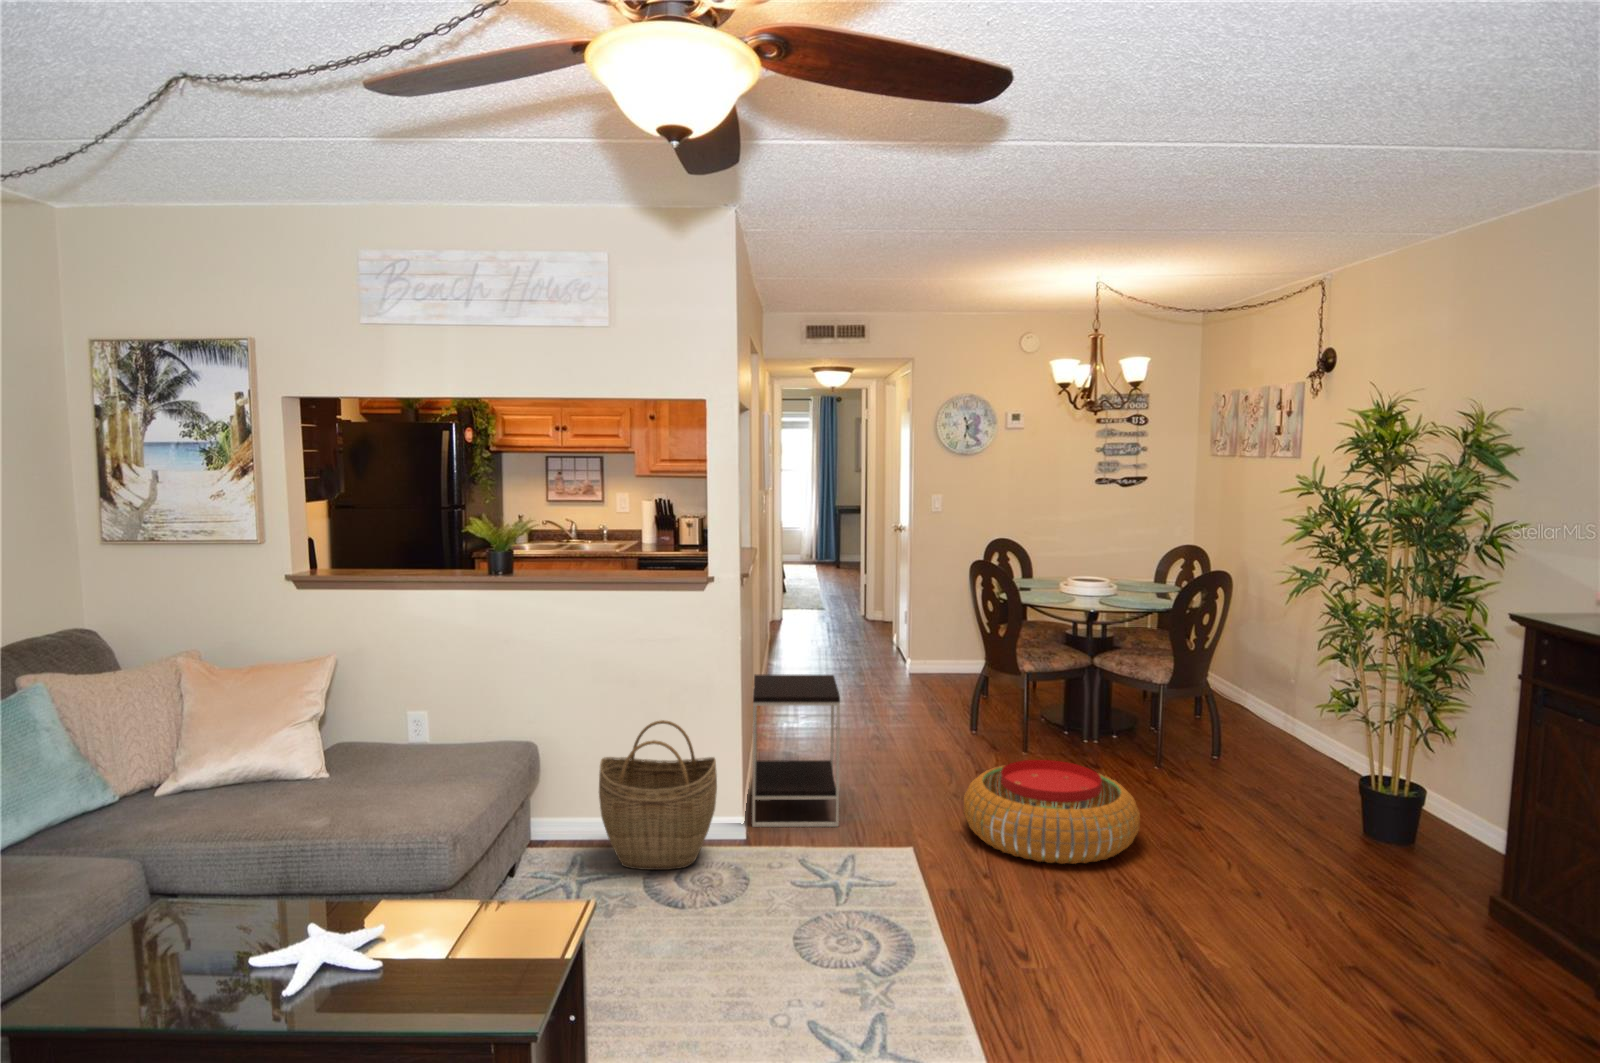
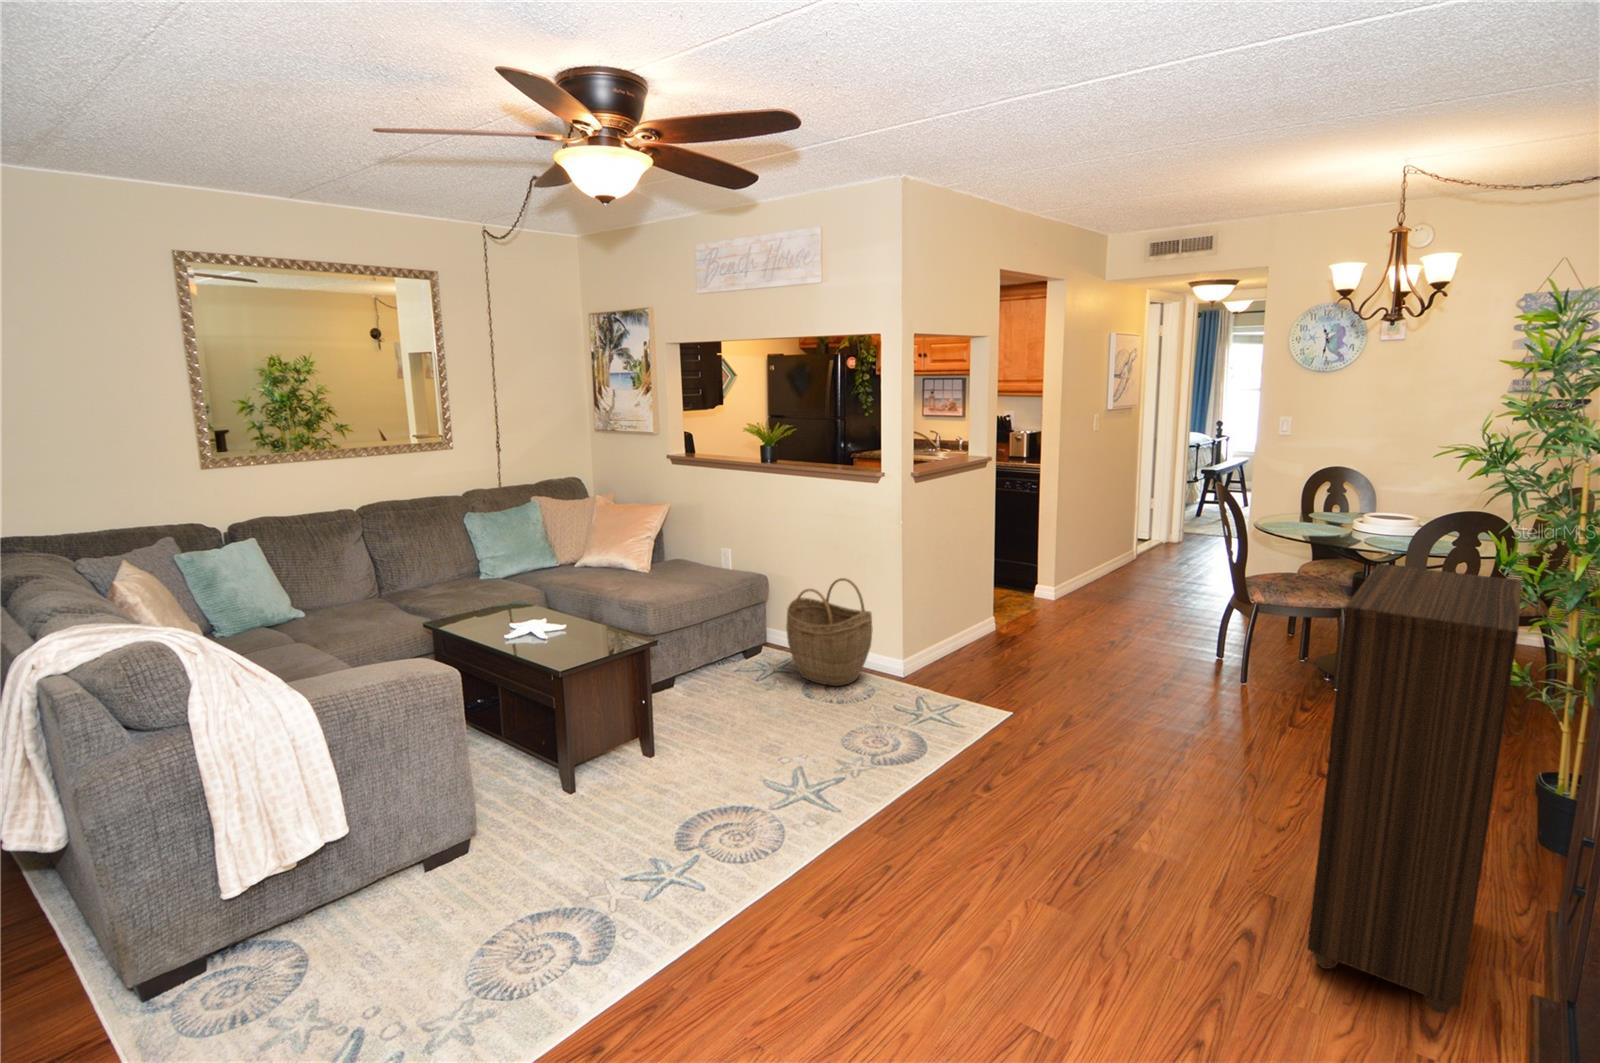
bookshelf: none [1304,622,1523,978] -> present [1307,564,1522,1013]
side table: present [752,674,840,827] -> none [920,558,1021,690]
pouf: present [964,760,1140,864] -> none [1071,670,1254,776]

